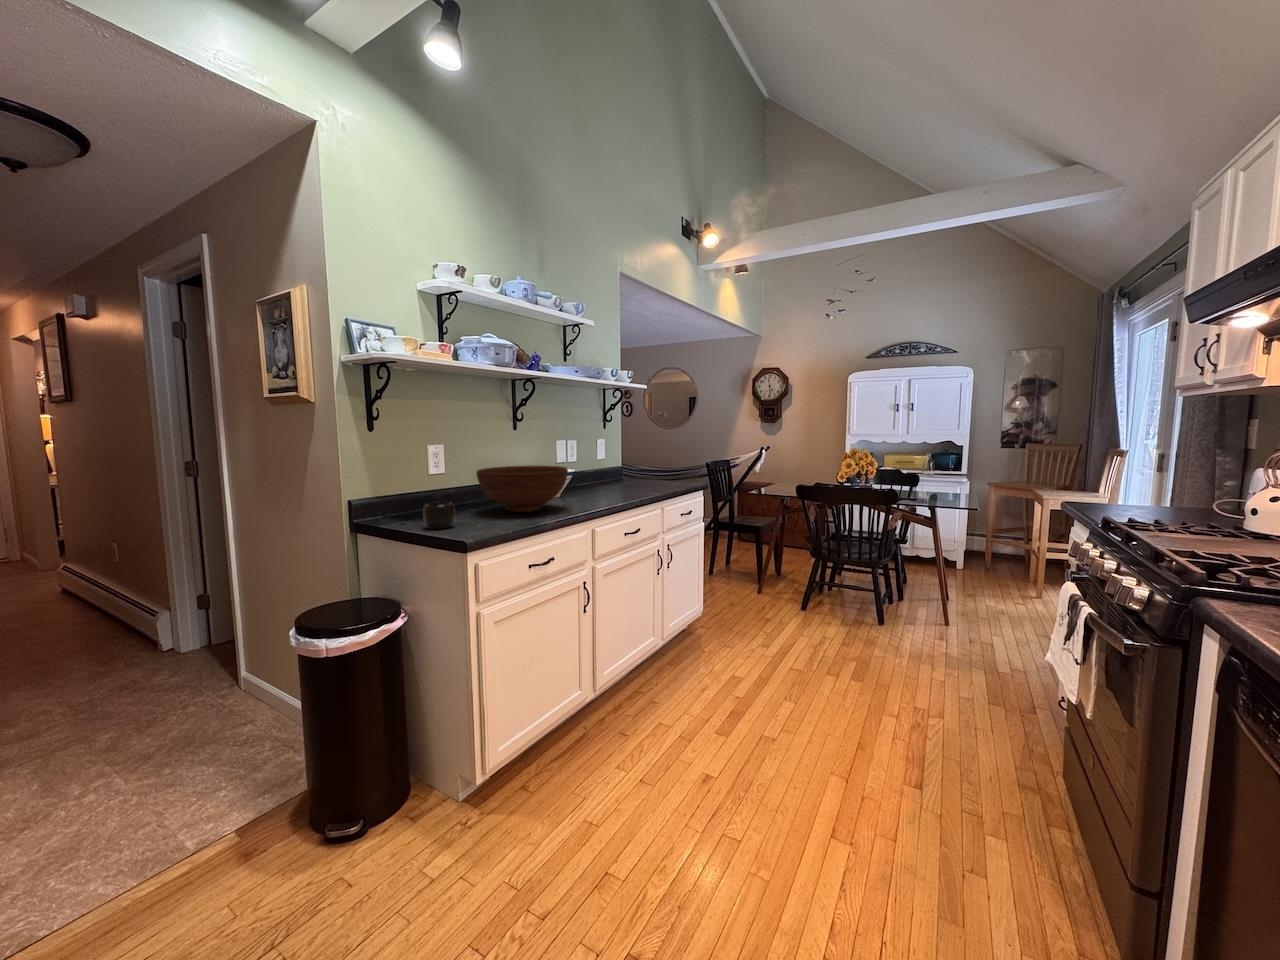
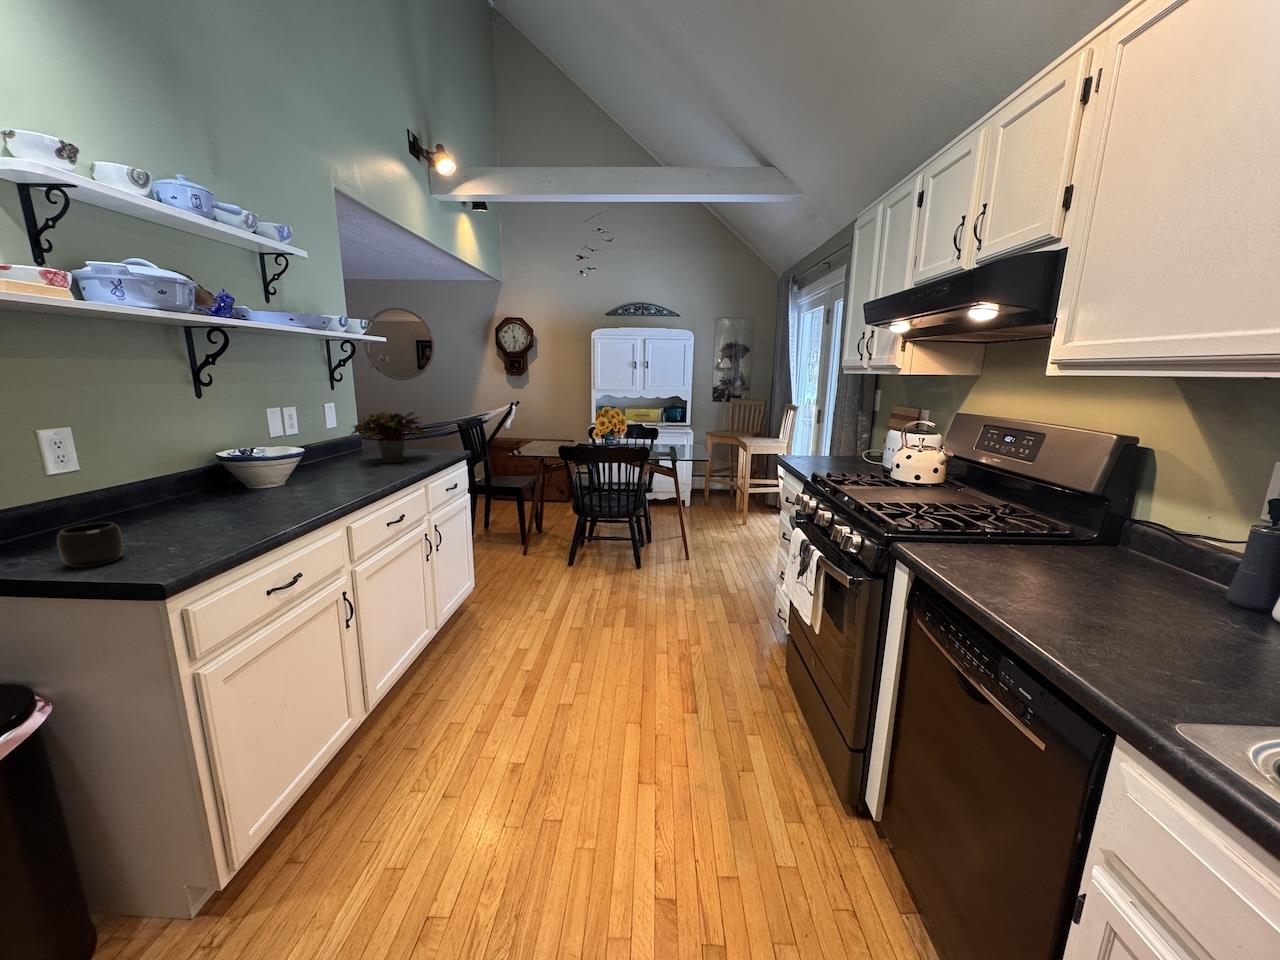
potted plant: none [611,445,667,488] -> present [351,412,424,463]
fruit bowl: present [476,466,568,512] -> none [148,449,304,518]

